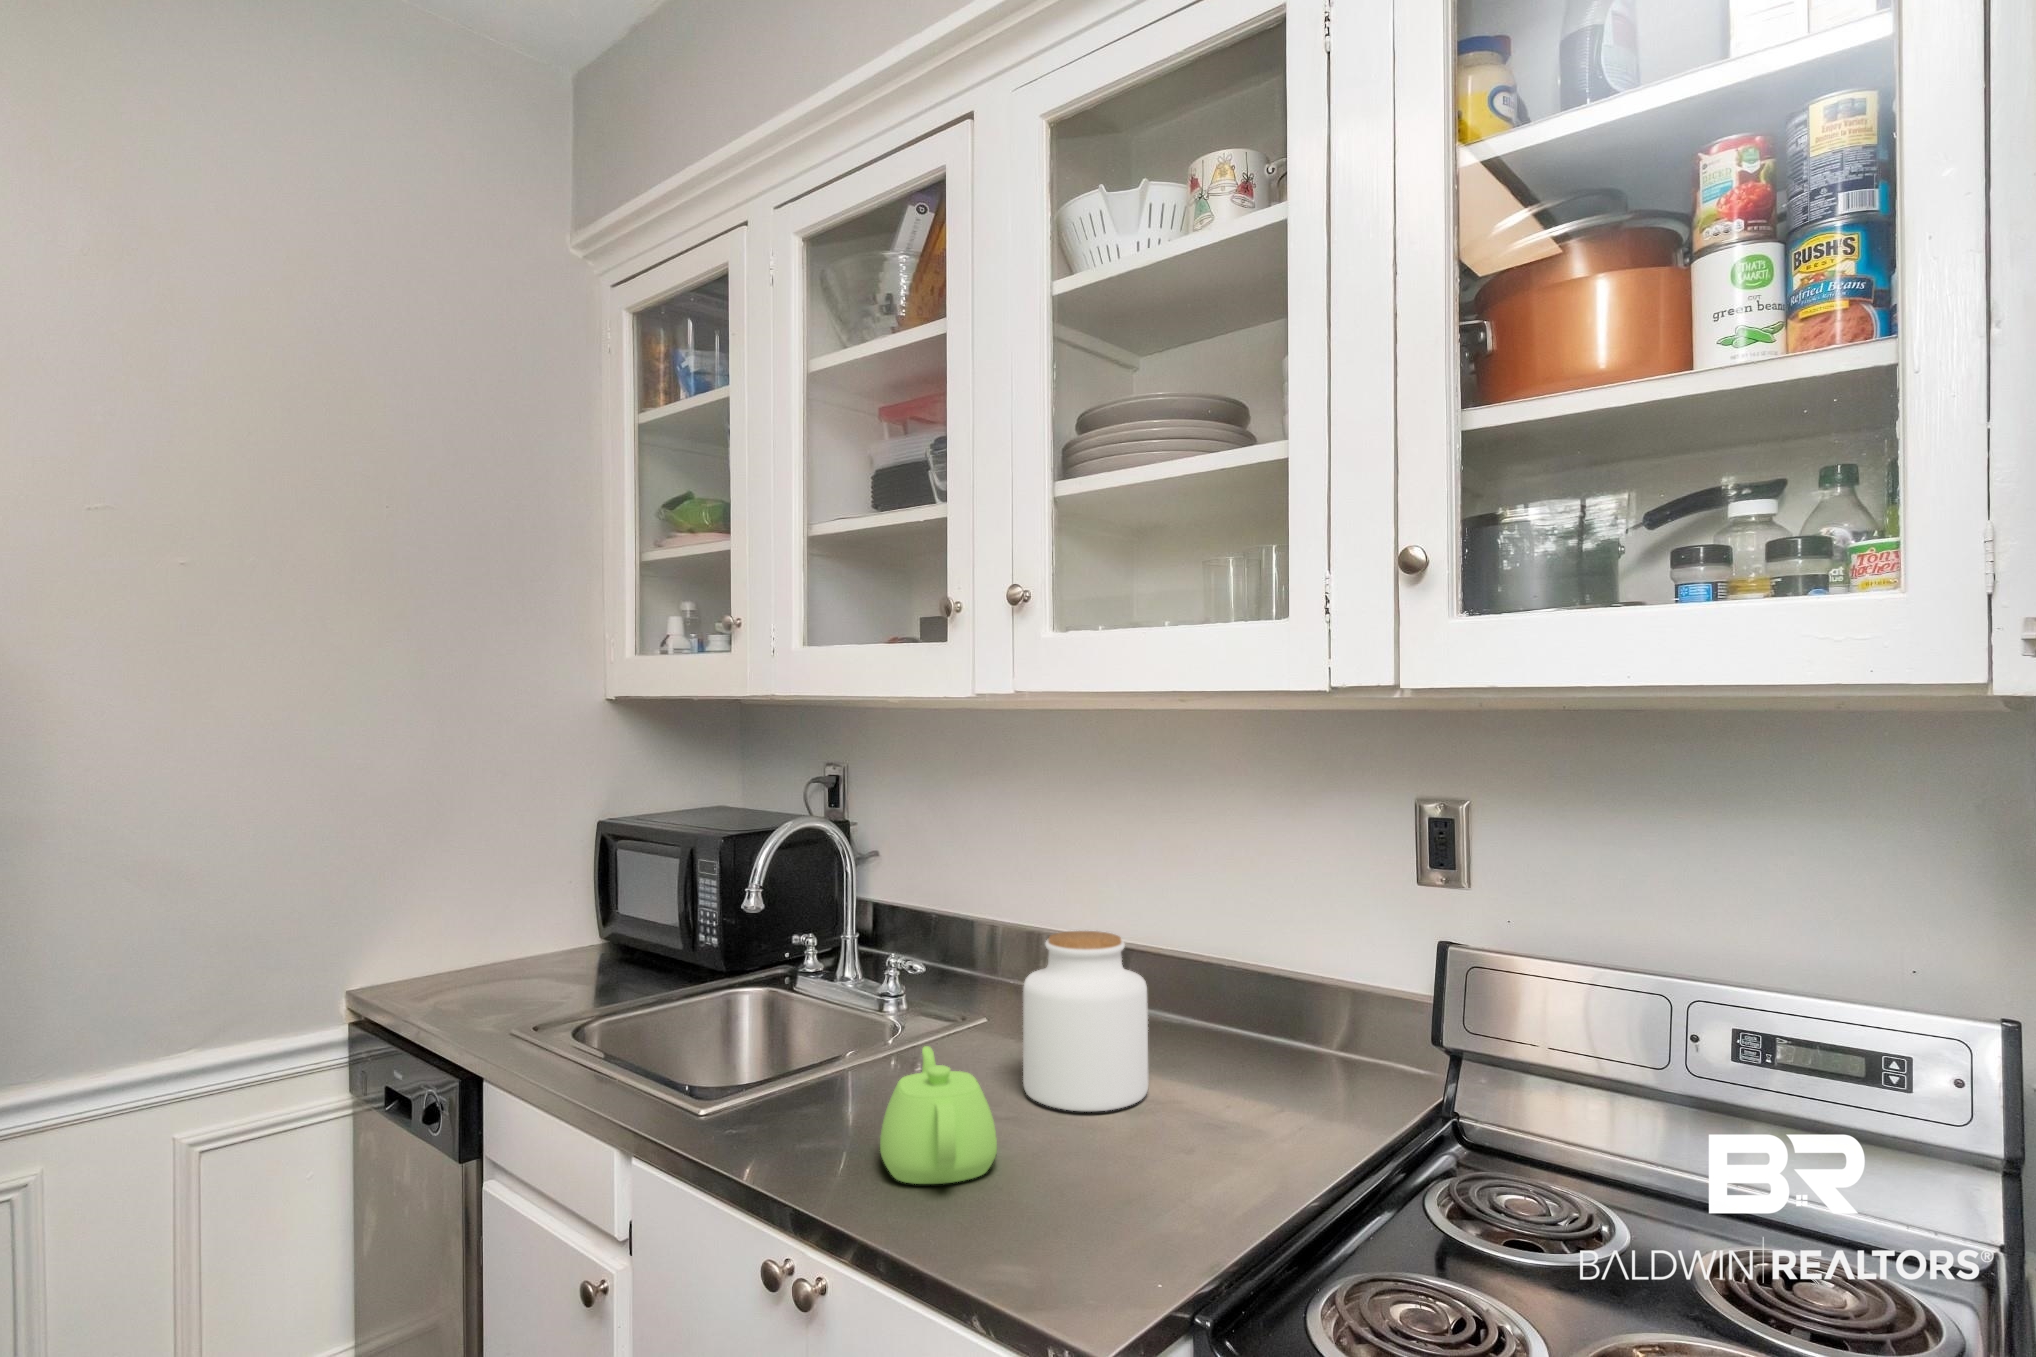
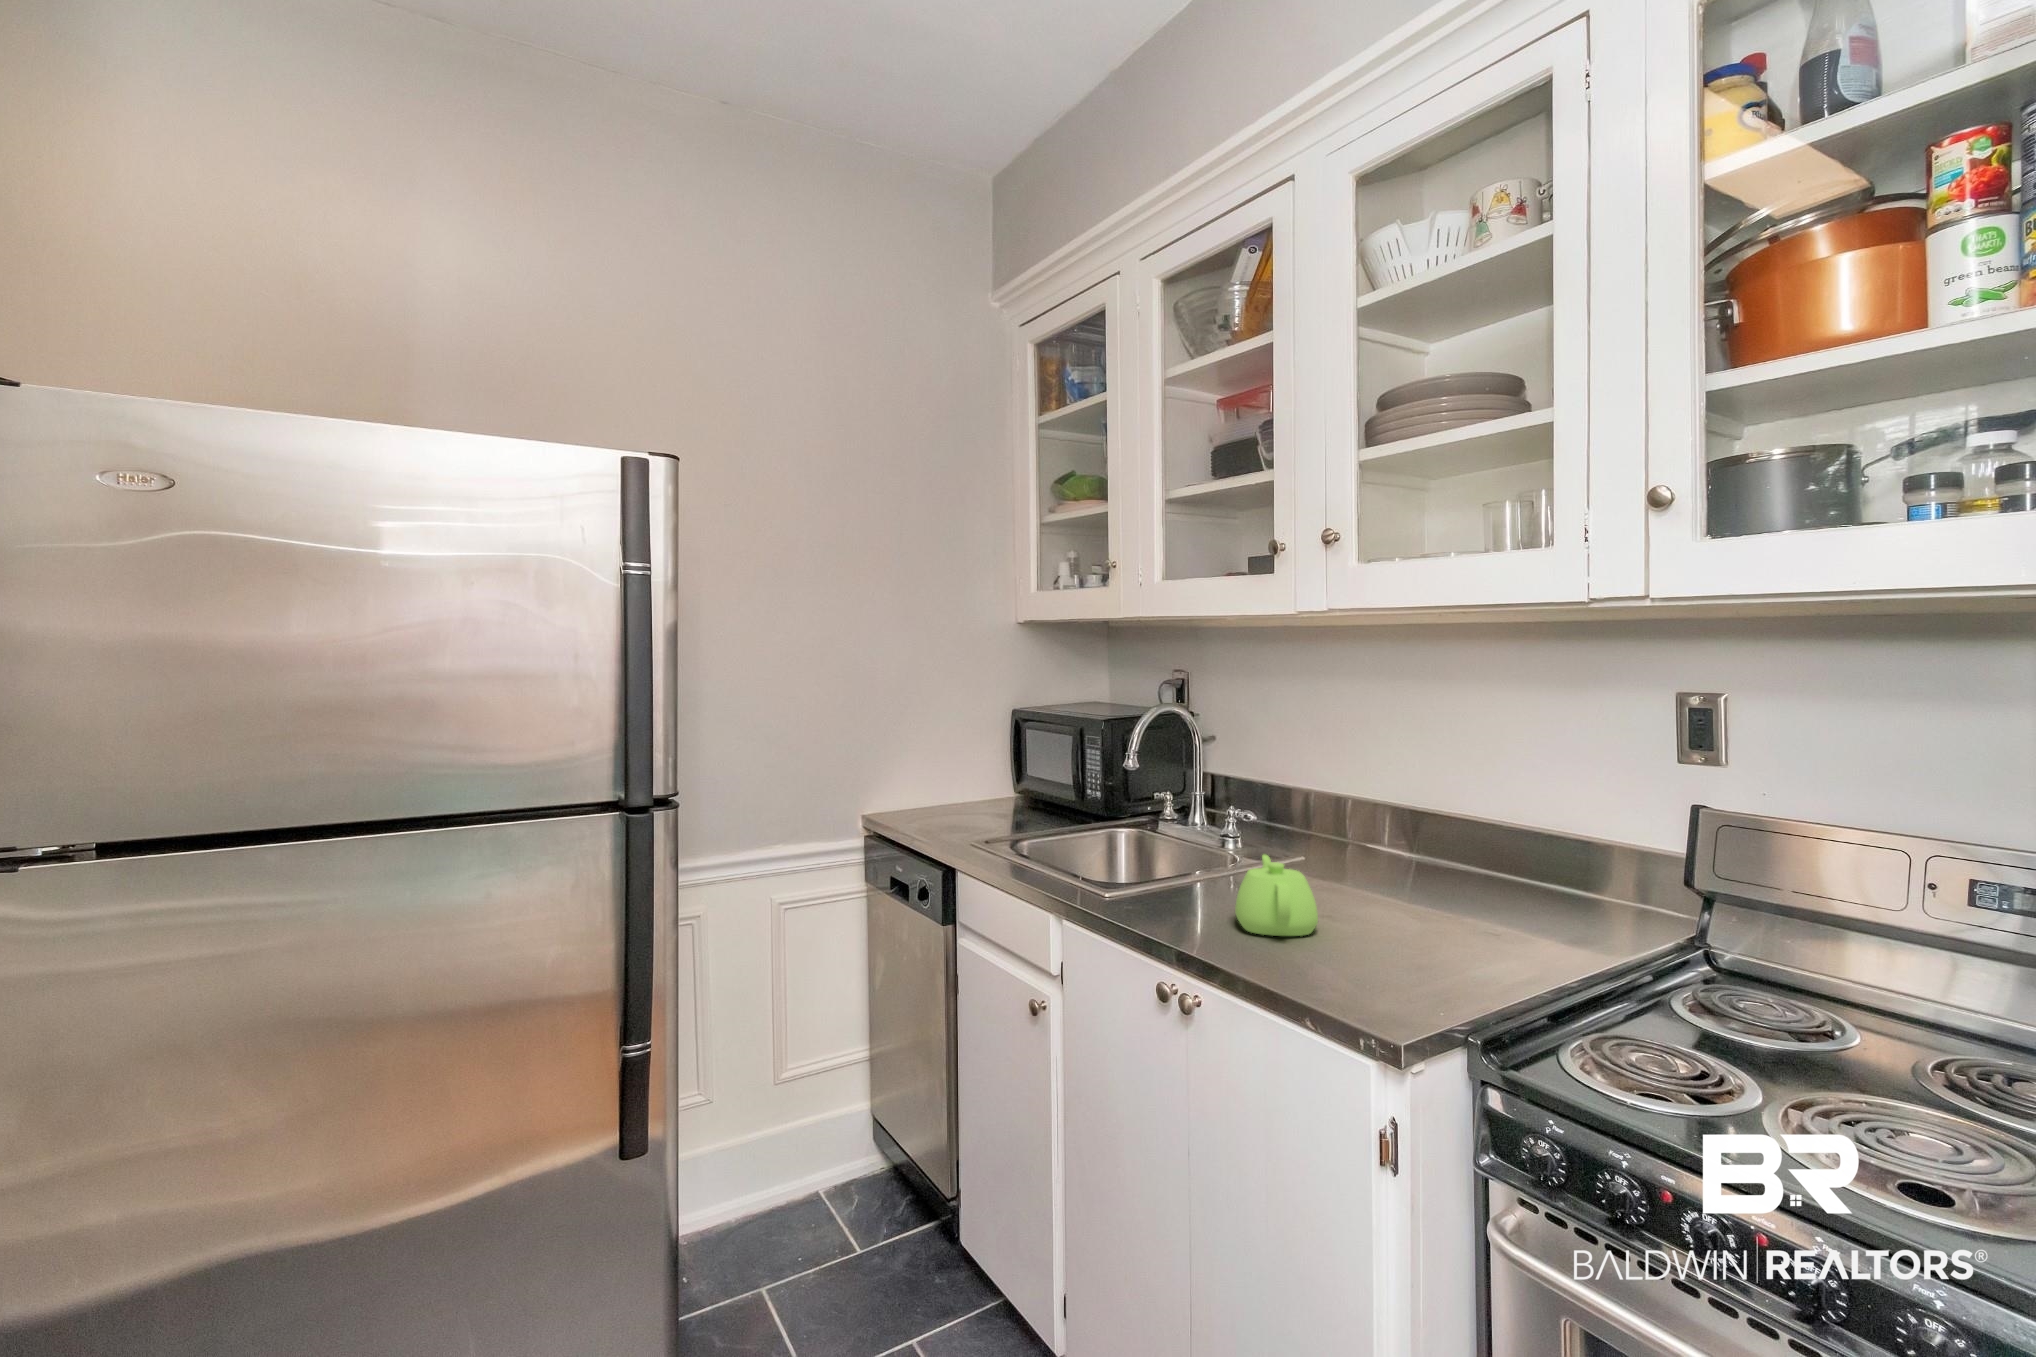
jar: present [1023,931,1148,1111] -> none [1335,786,1433,911]

